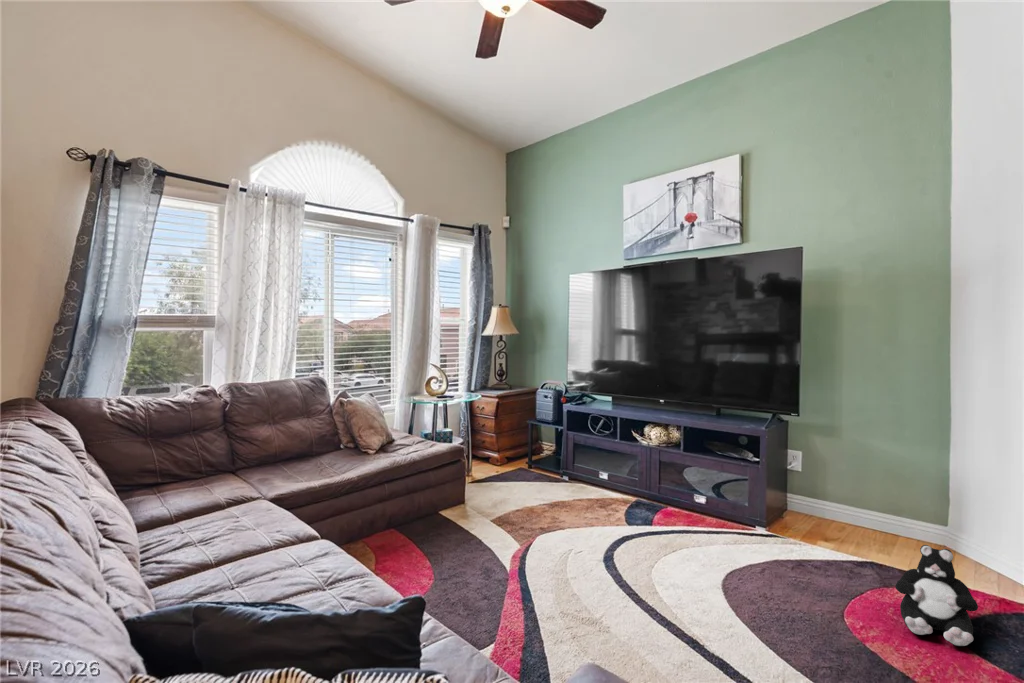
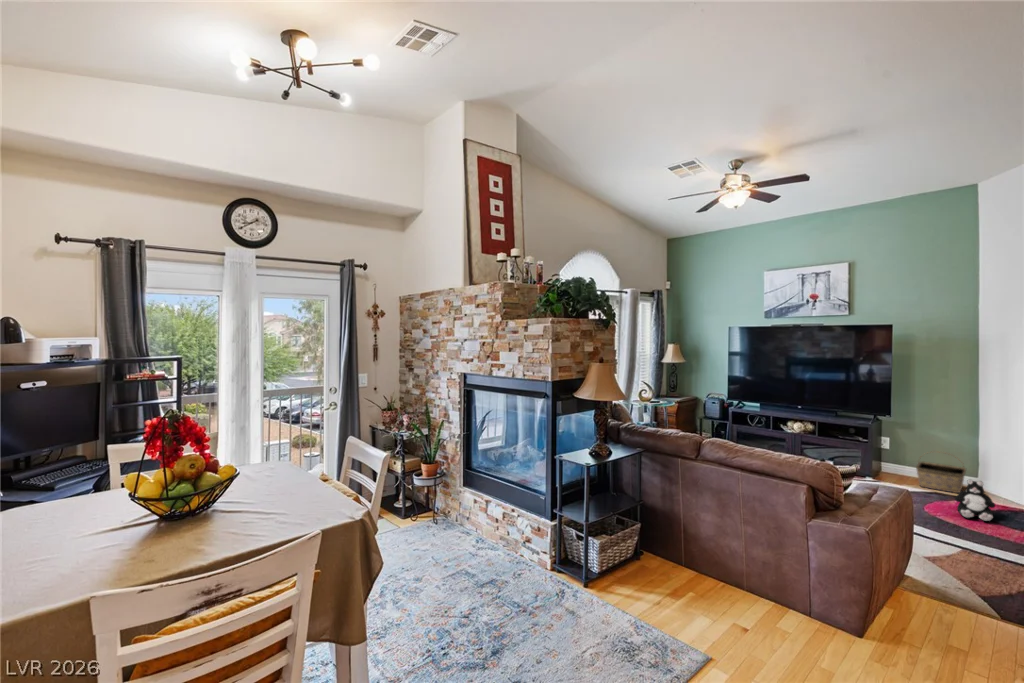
basket: none [837,478,926,560] -> present [916,462,966,493]

